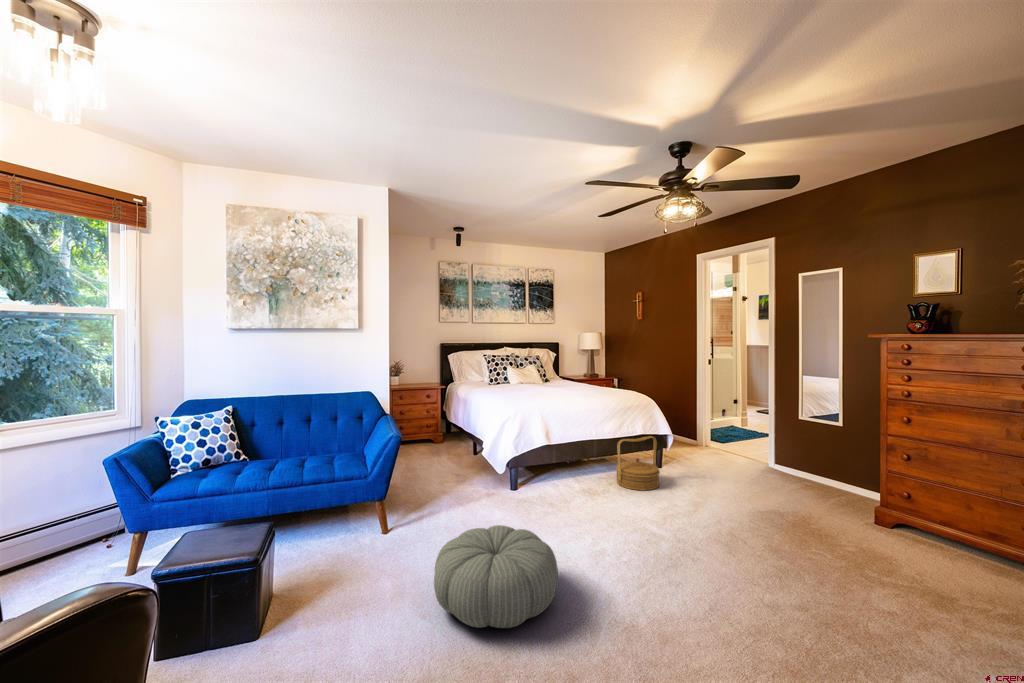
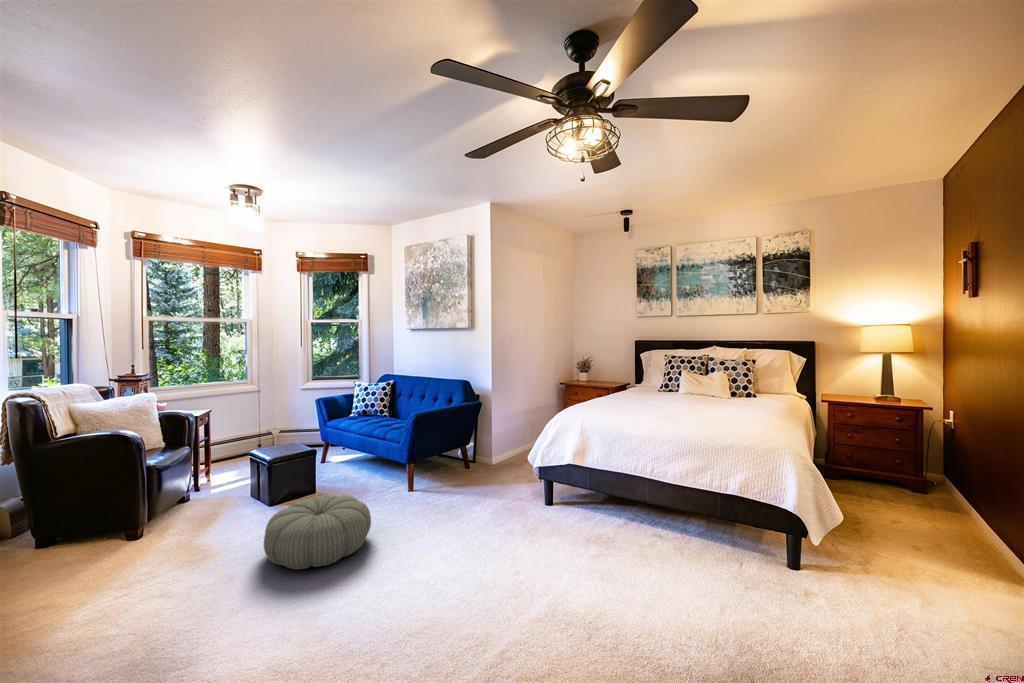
woven basket: present [616,436,660,490] -> none [614,494,687,590]

